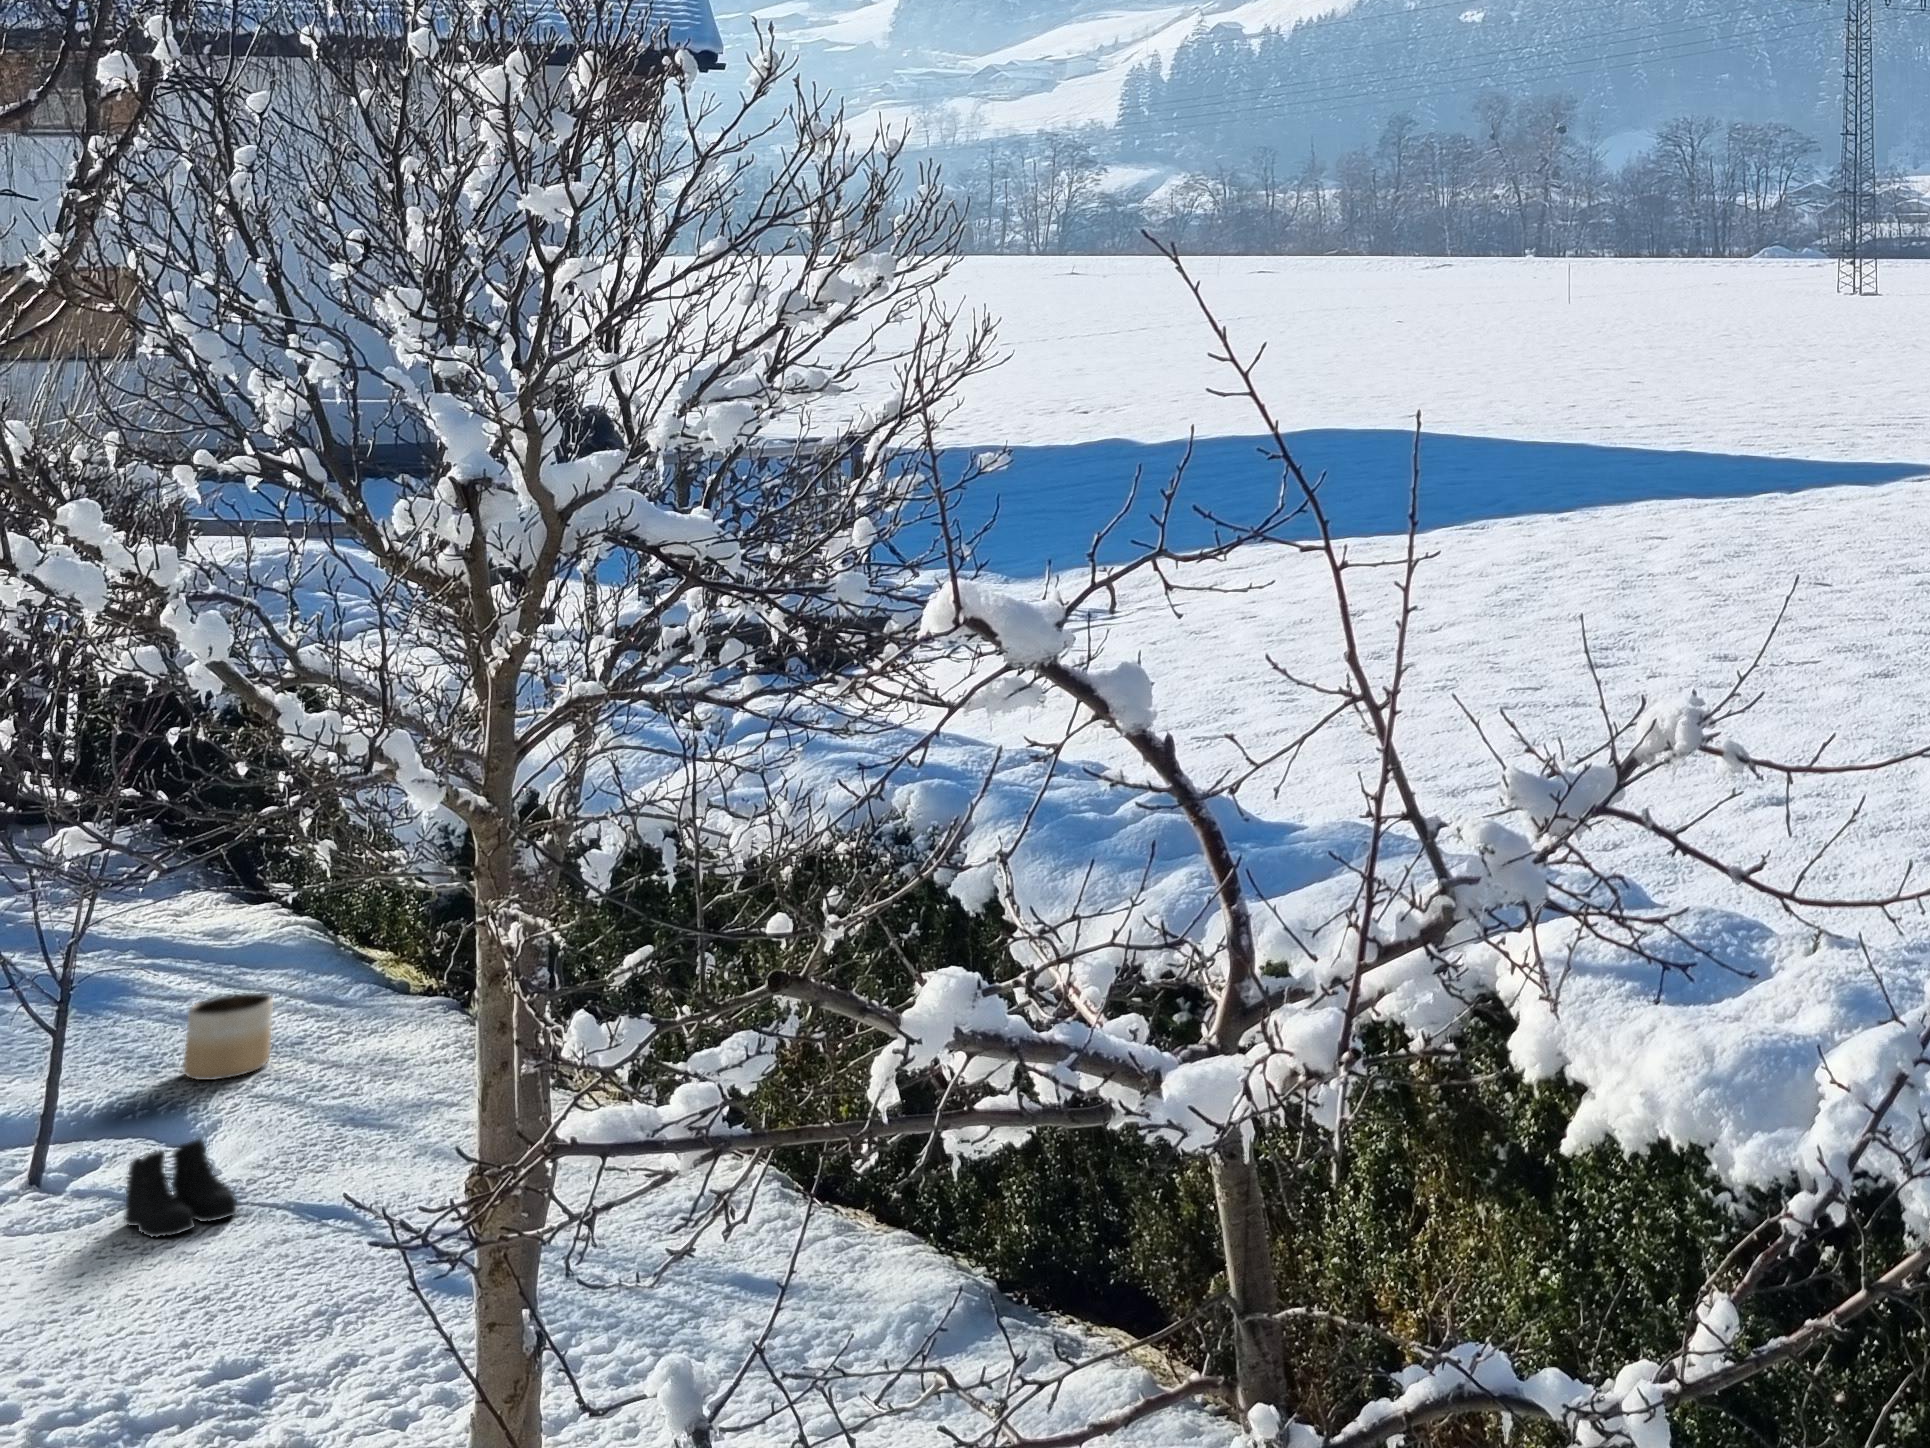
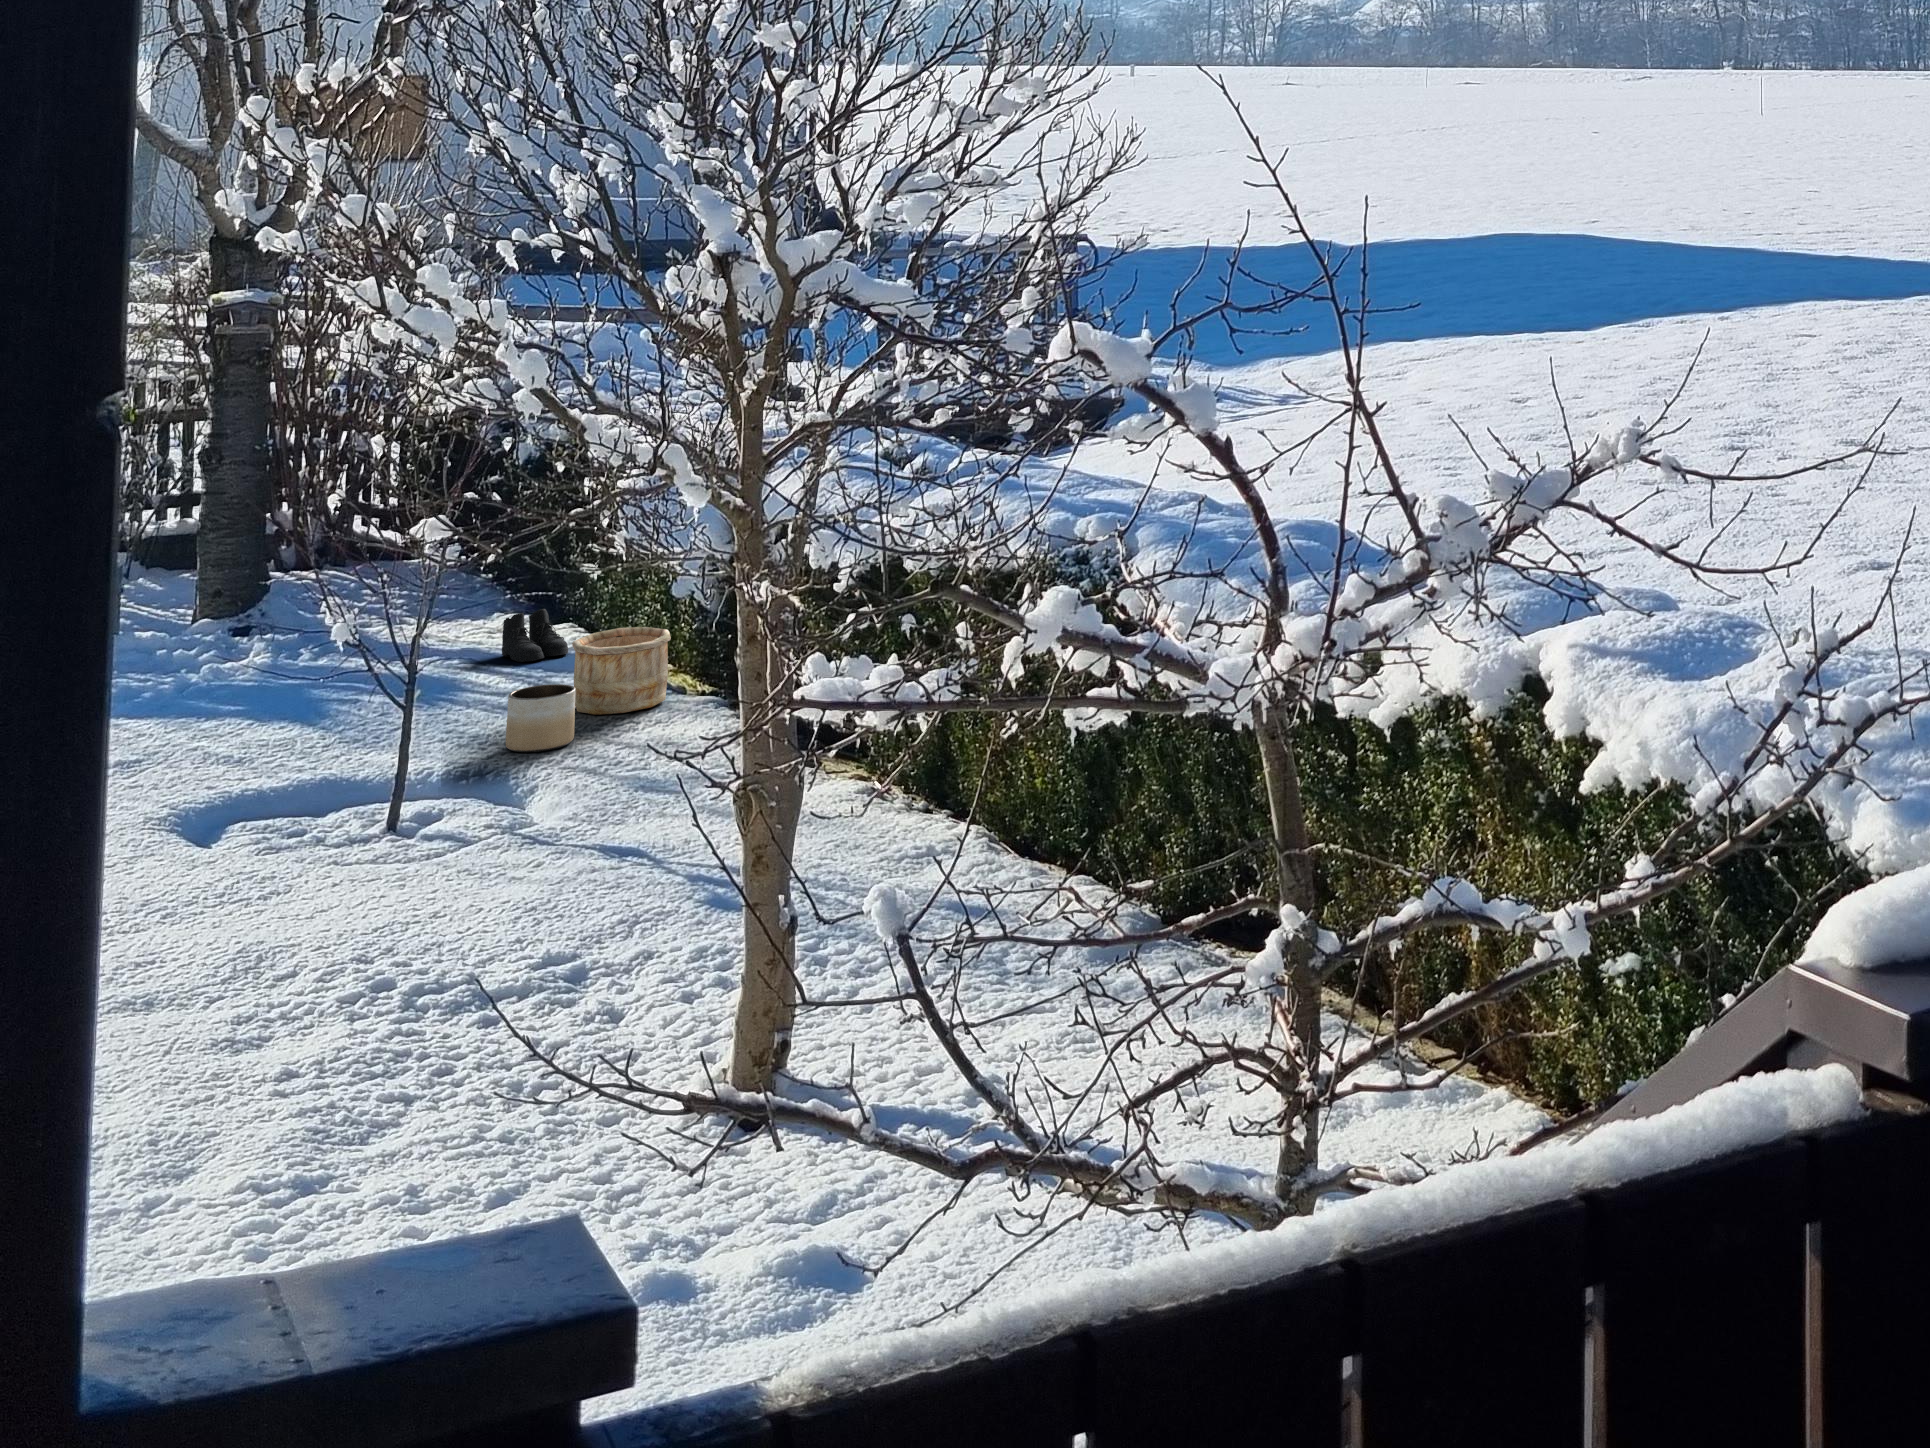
wooden bucket: none [272,915,395,1027] -> present [572,627,671,715]
boots: present [125,1139,237,1237] -> present [502,609,568,662]

